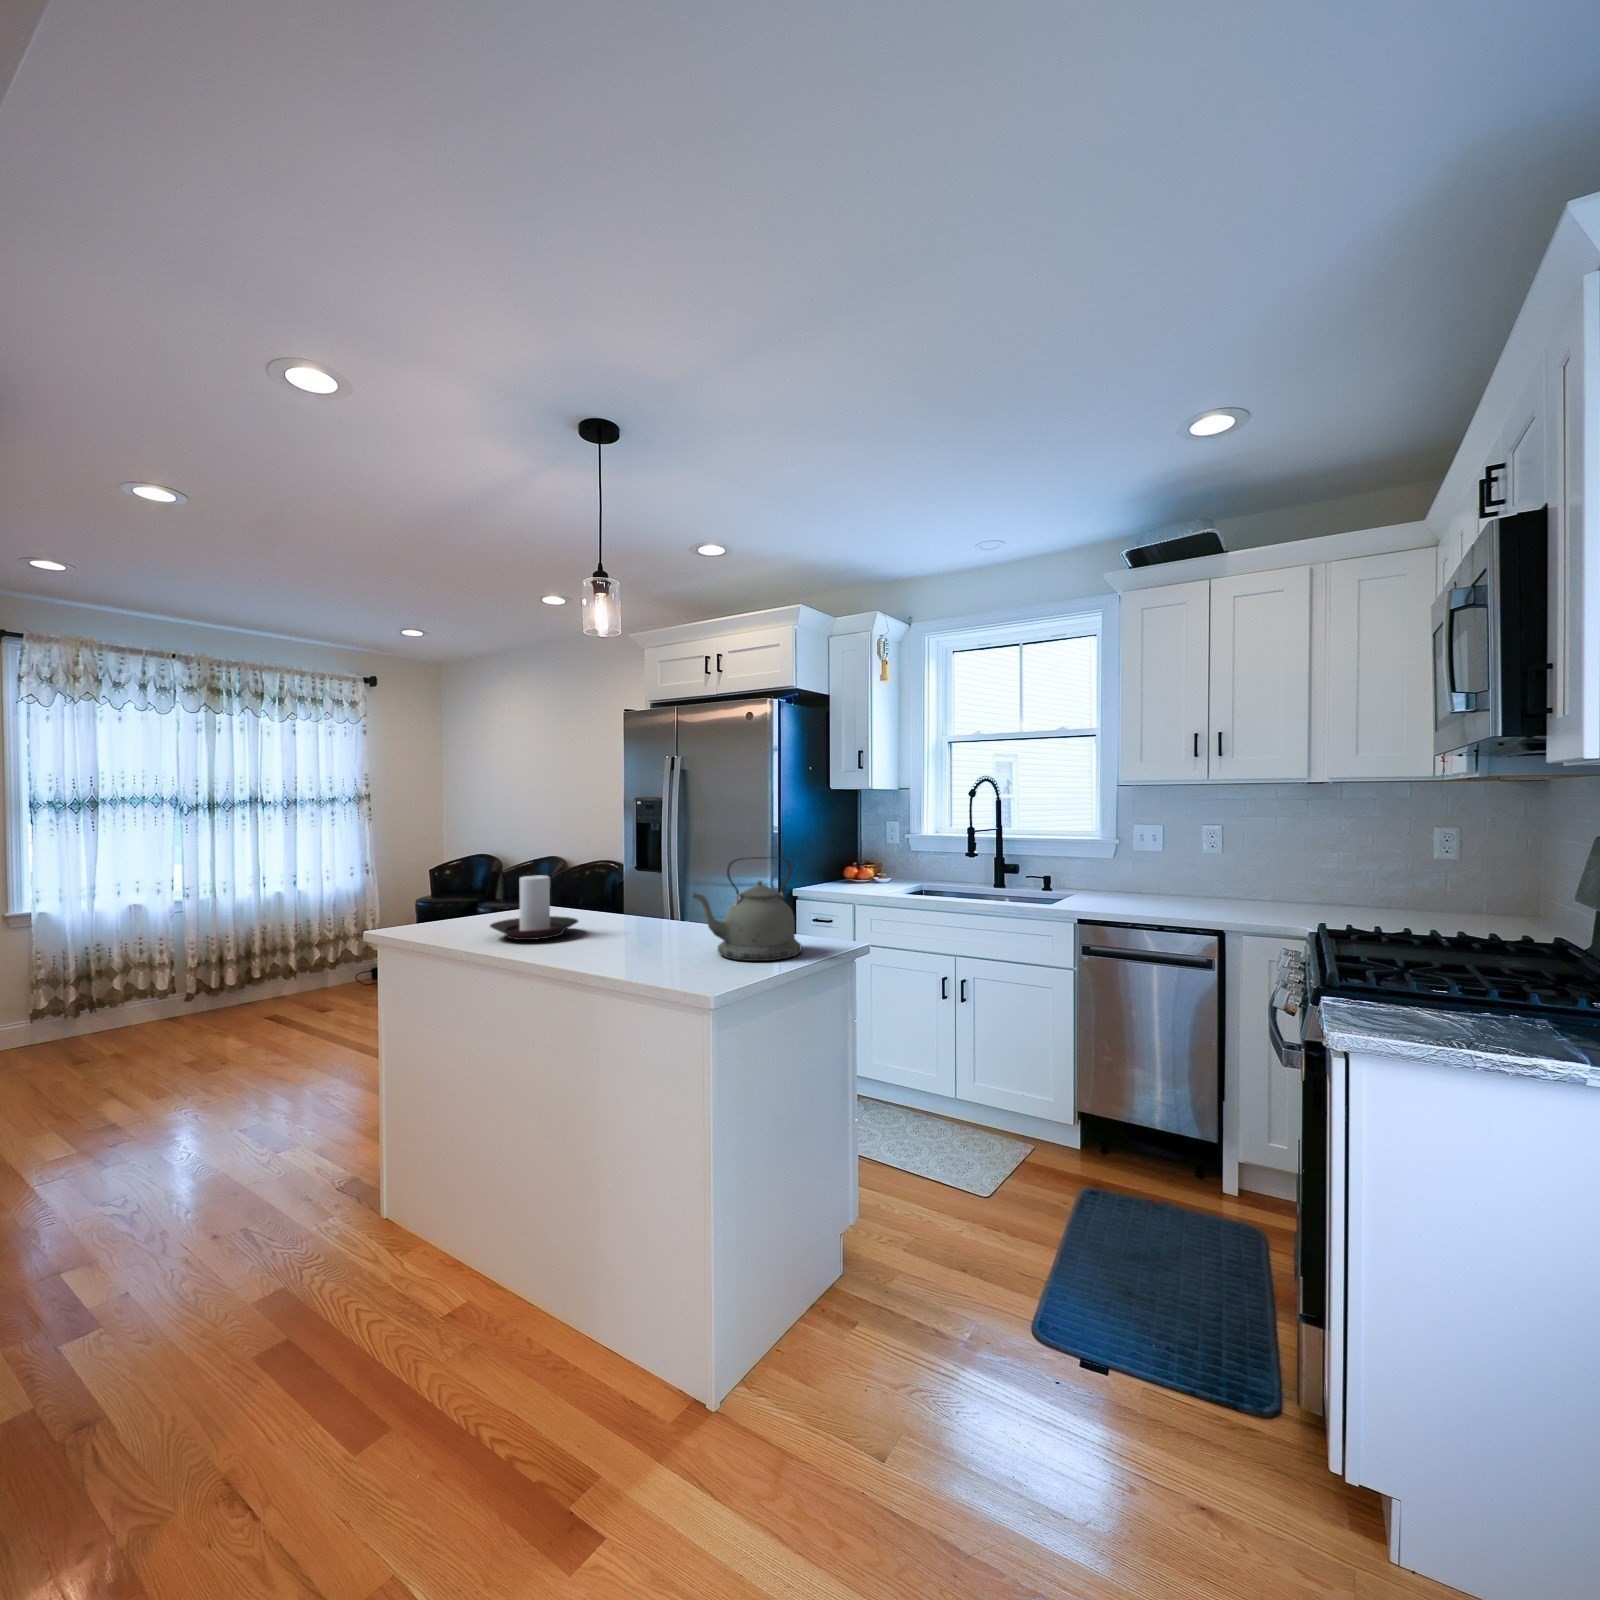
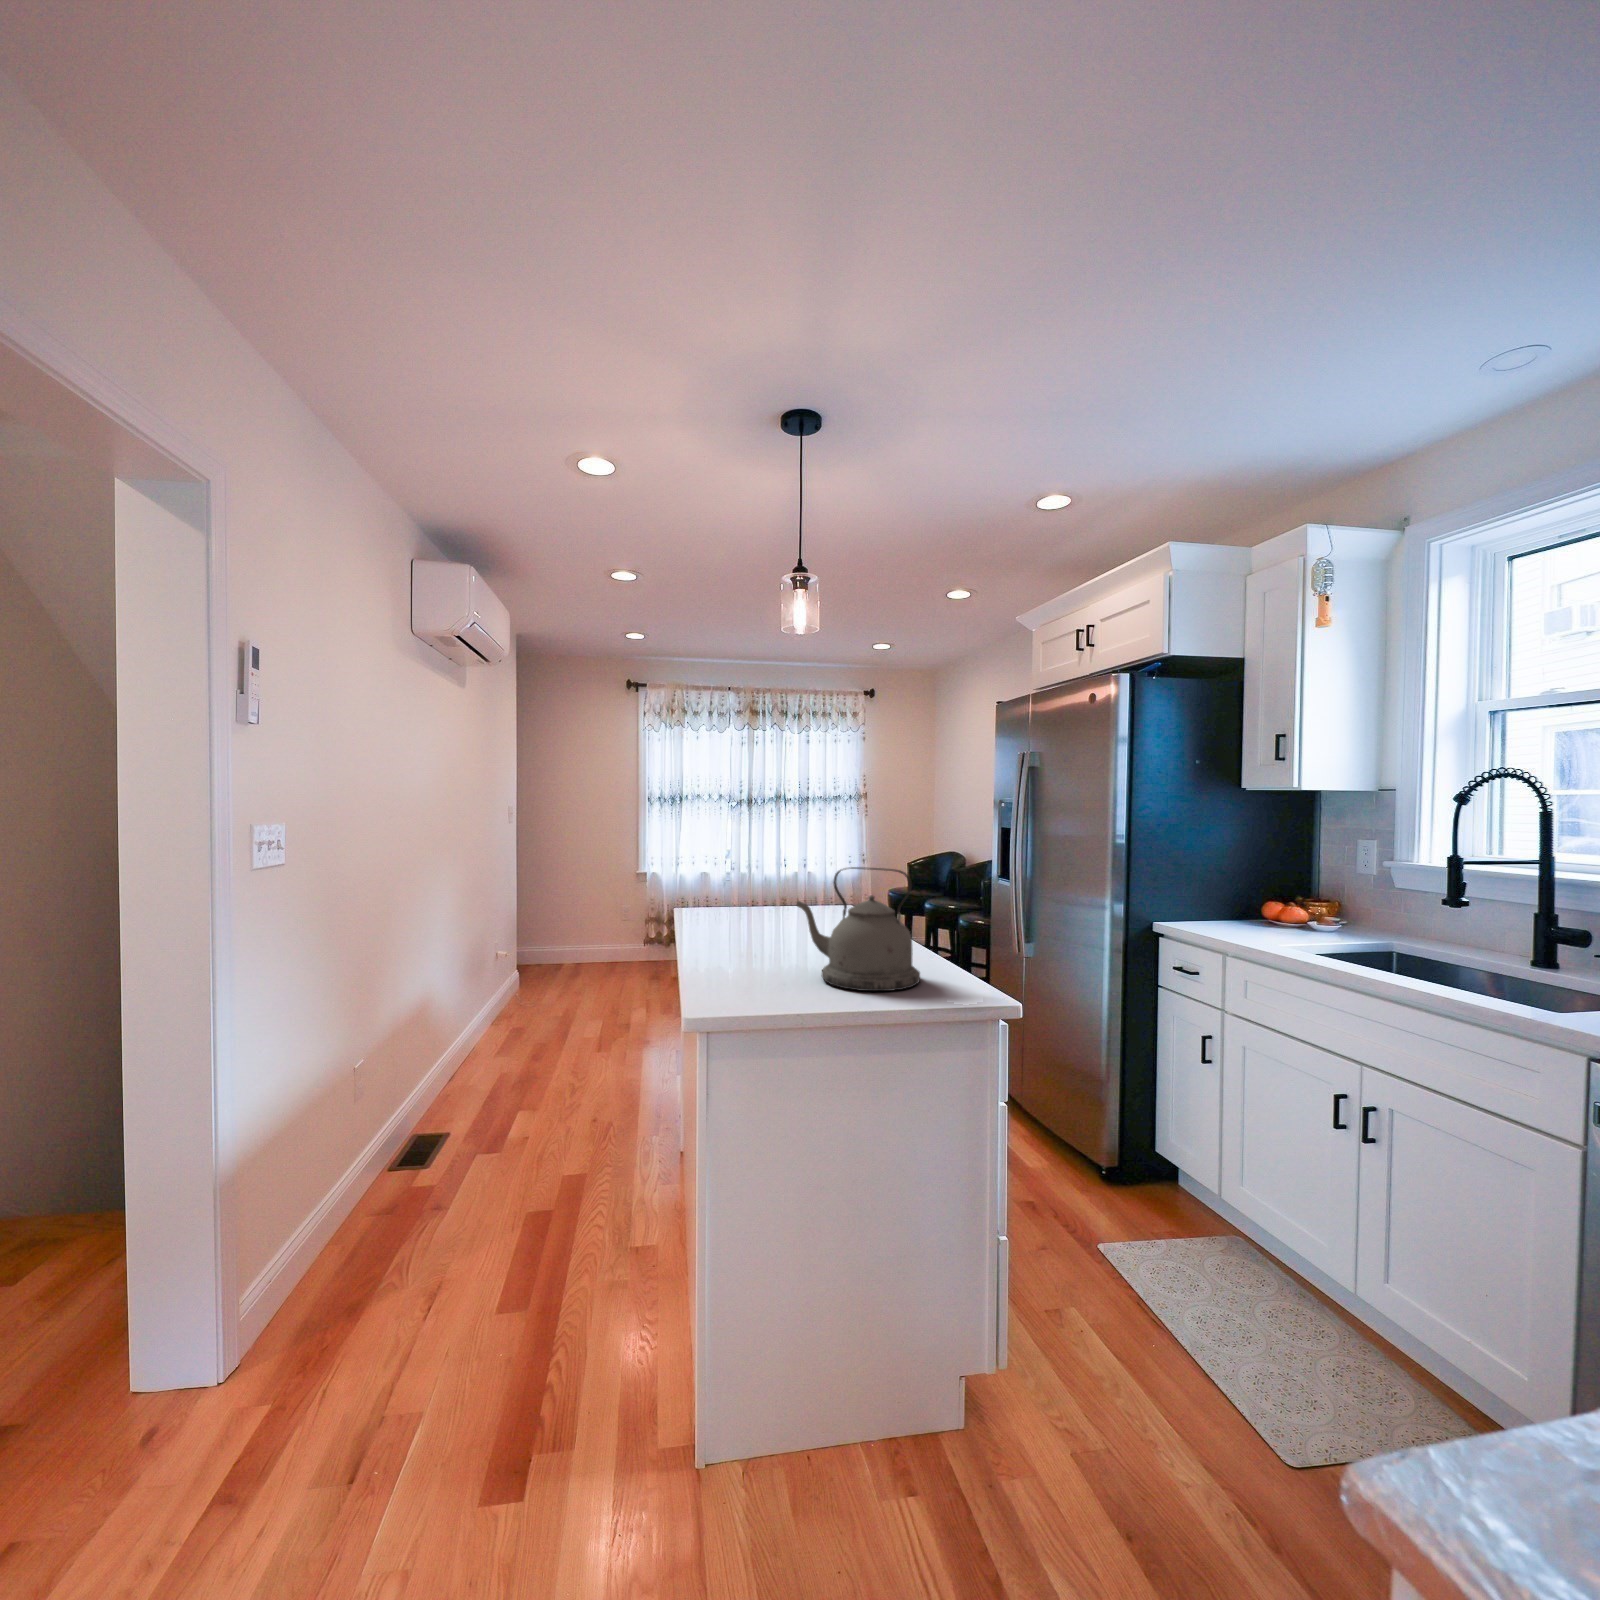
candle holder: present [490,876,578,940] -> none [716,868,796,932]

